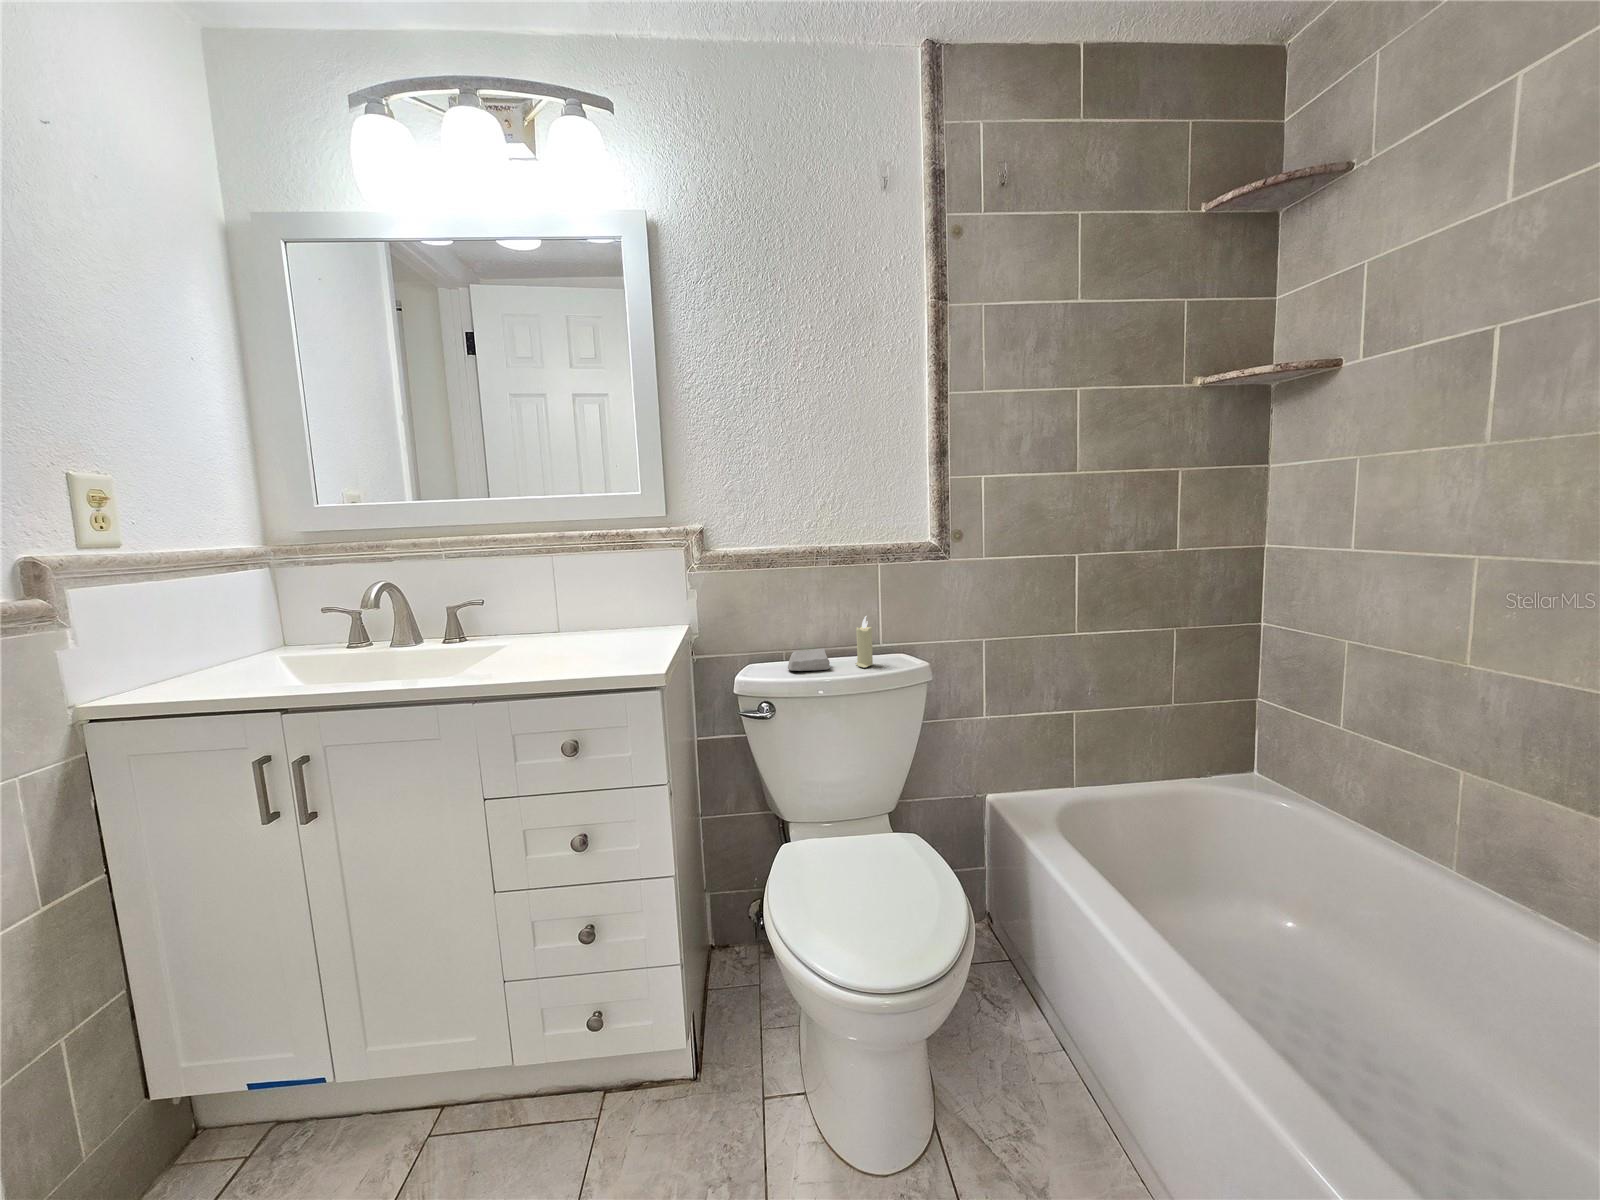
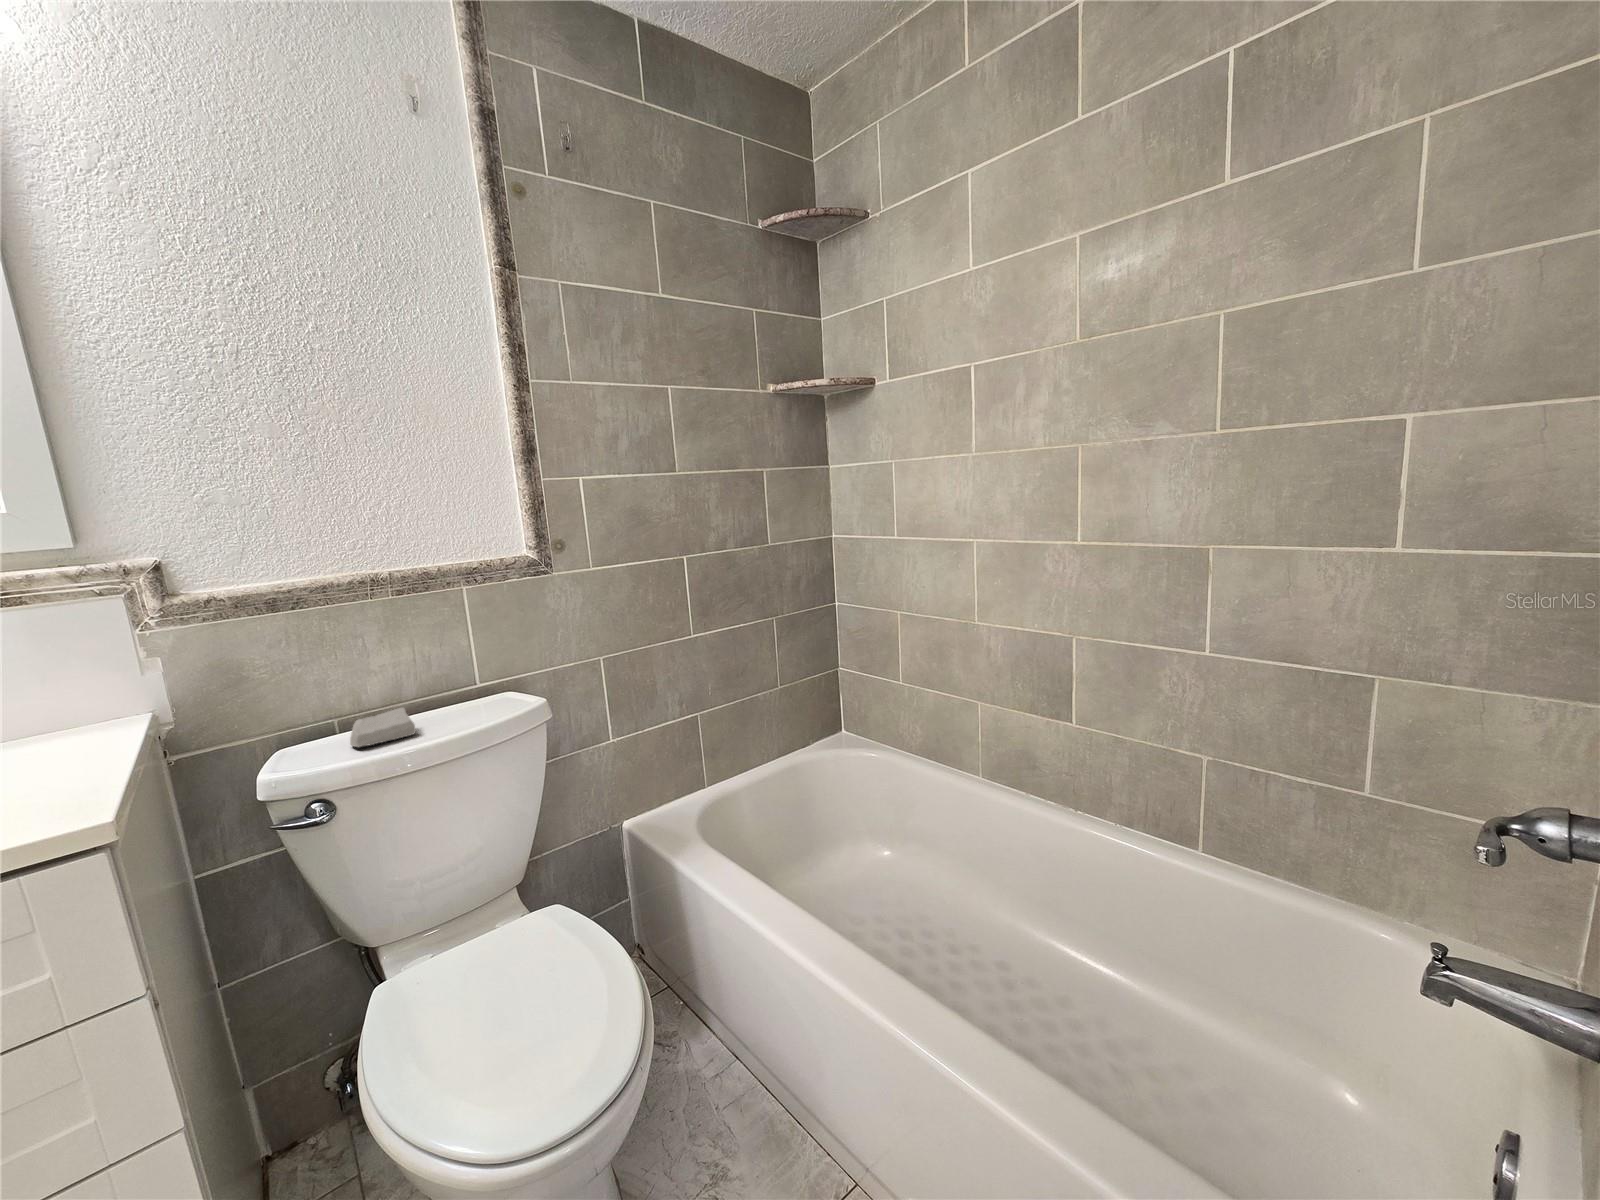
candle: present [855,616,873,667] -> none [448,657,476,722]

